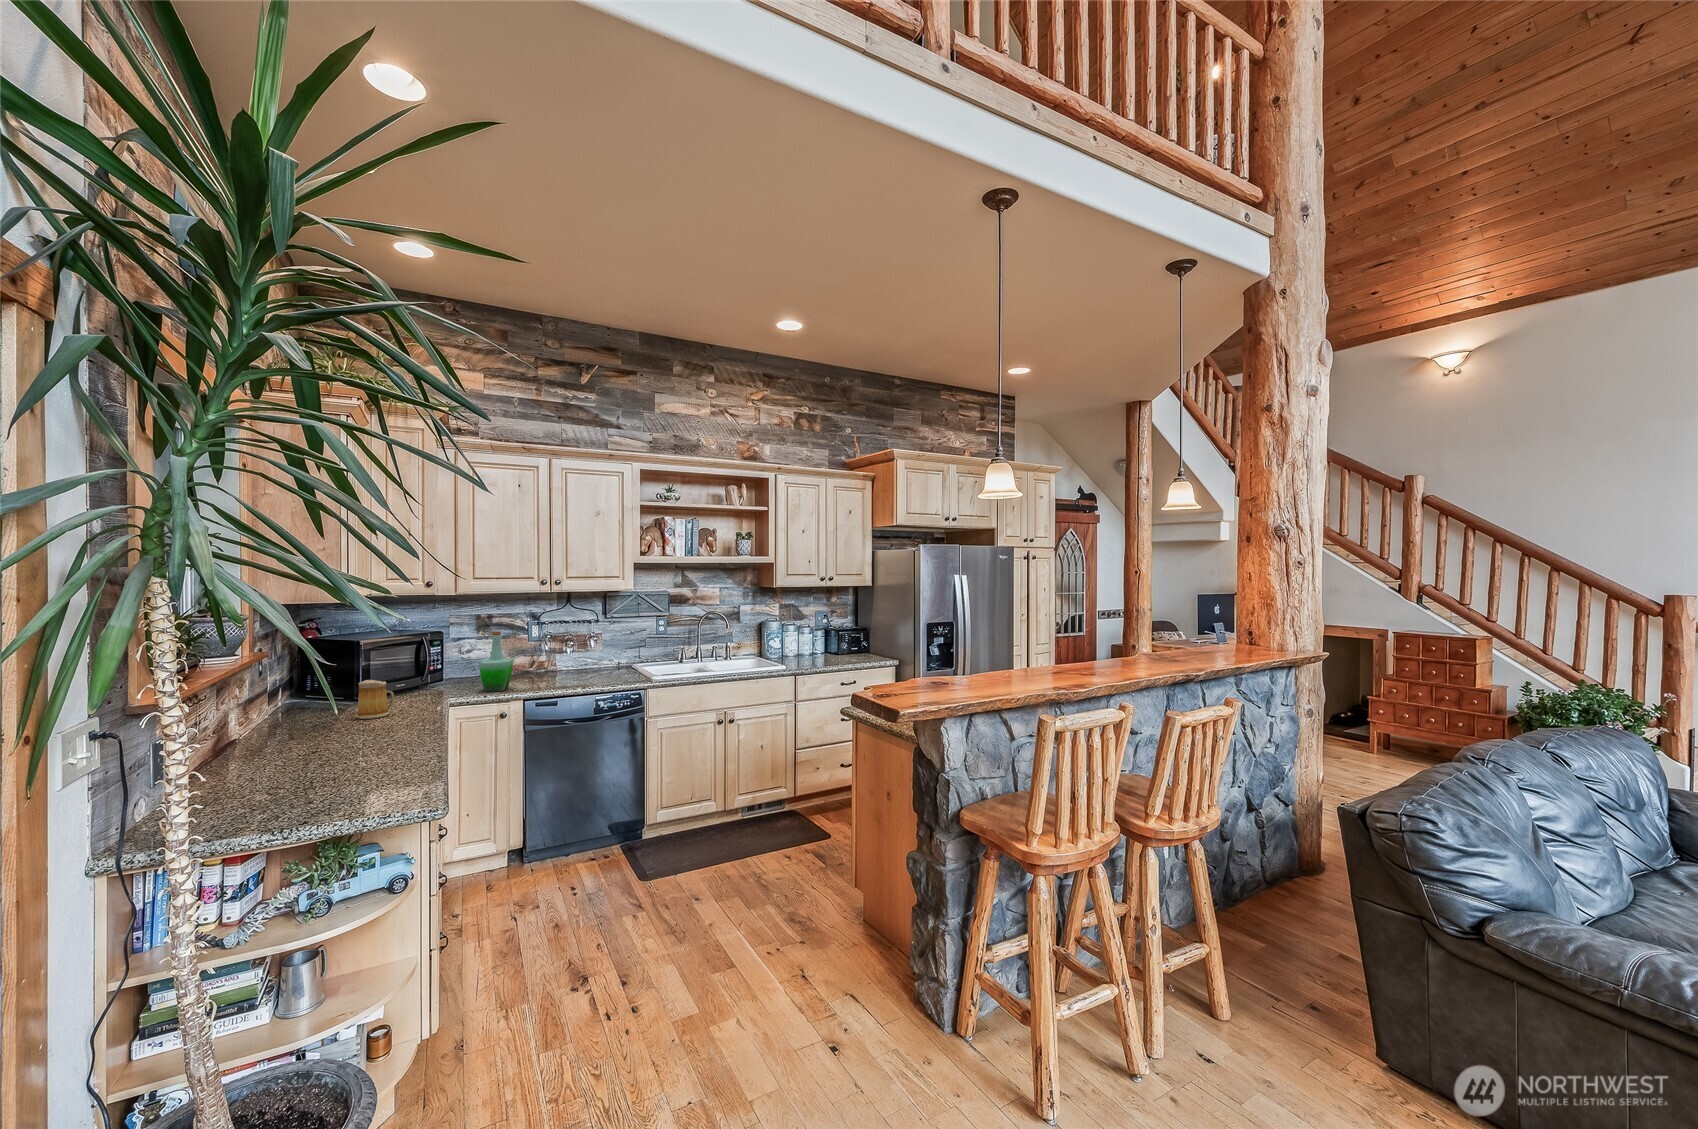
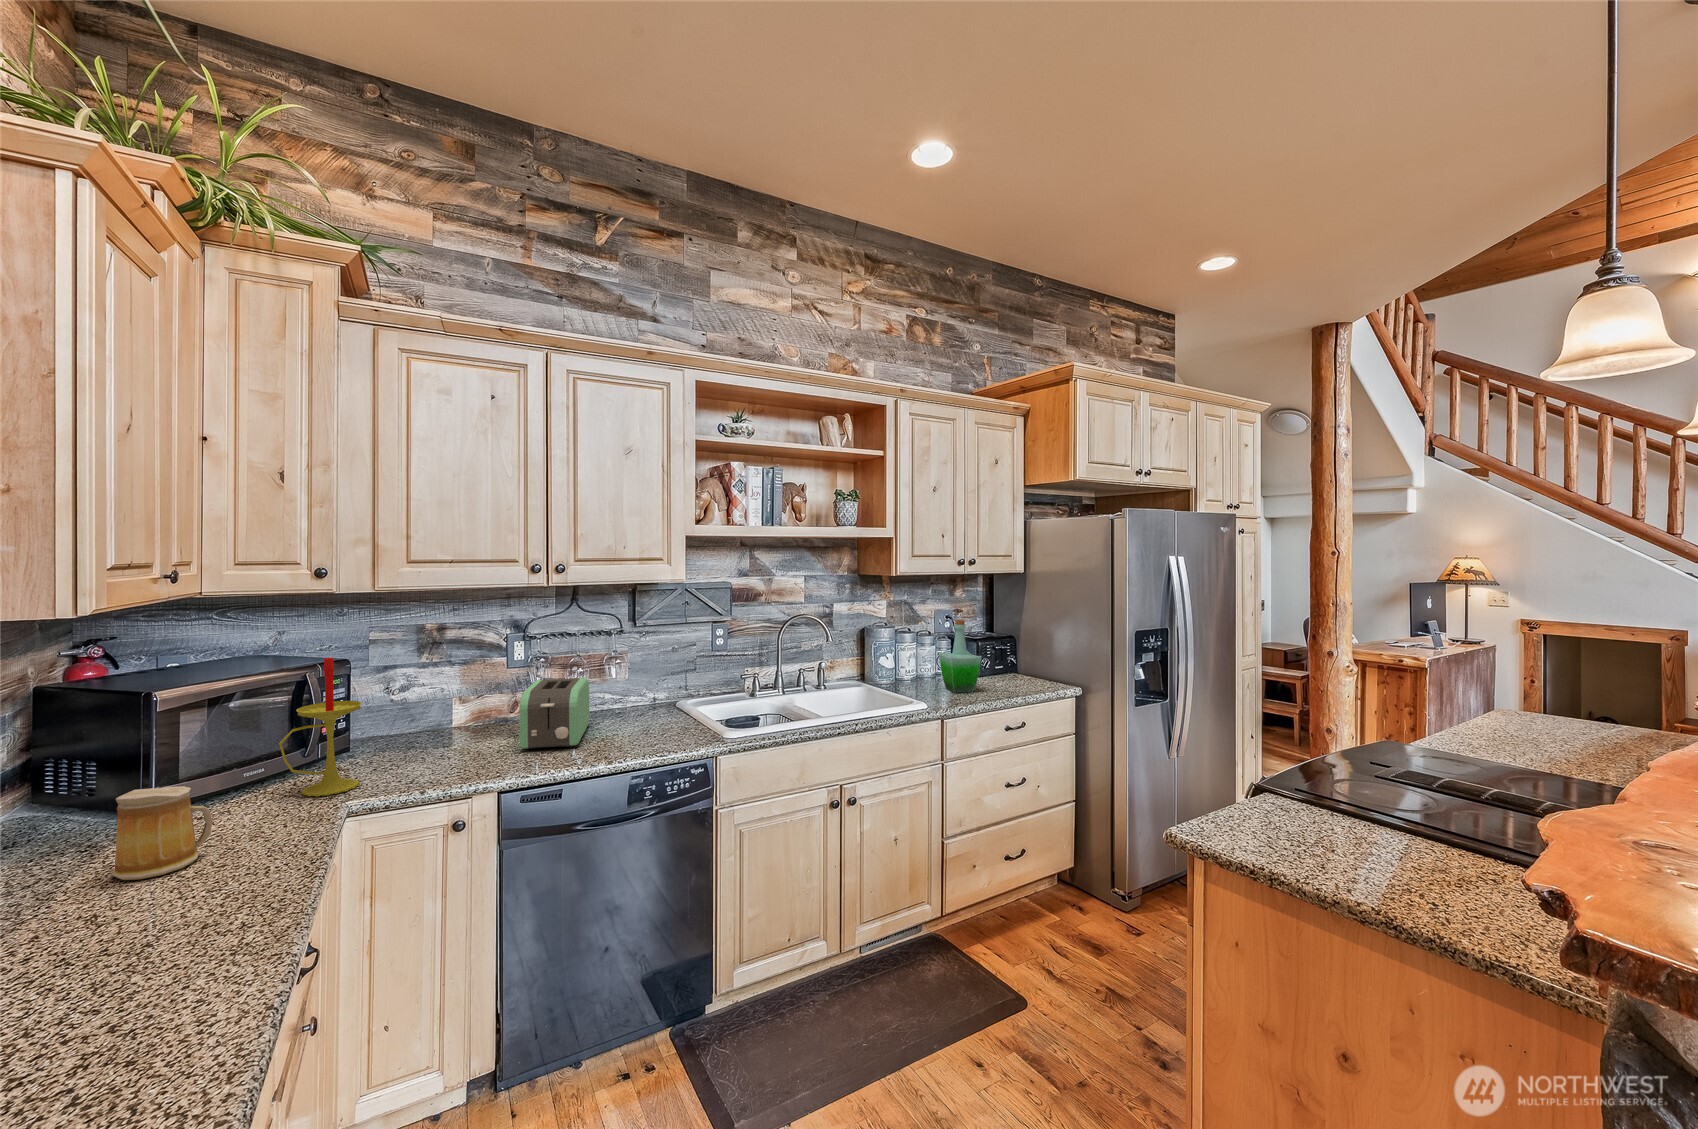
candle: none [414,626,453,698] -> present [279,658,362,796]
bottle: present [478,631,514,691] -> present [939,619,982,693]
toaster: none [535,646,576,683] -> present [520,678,590,749]

